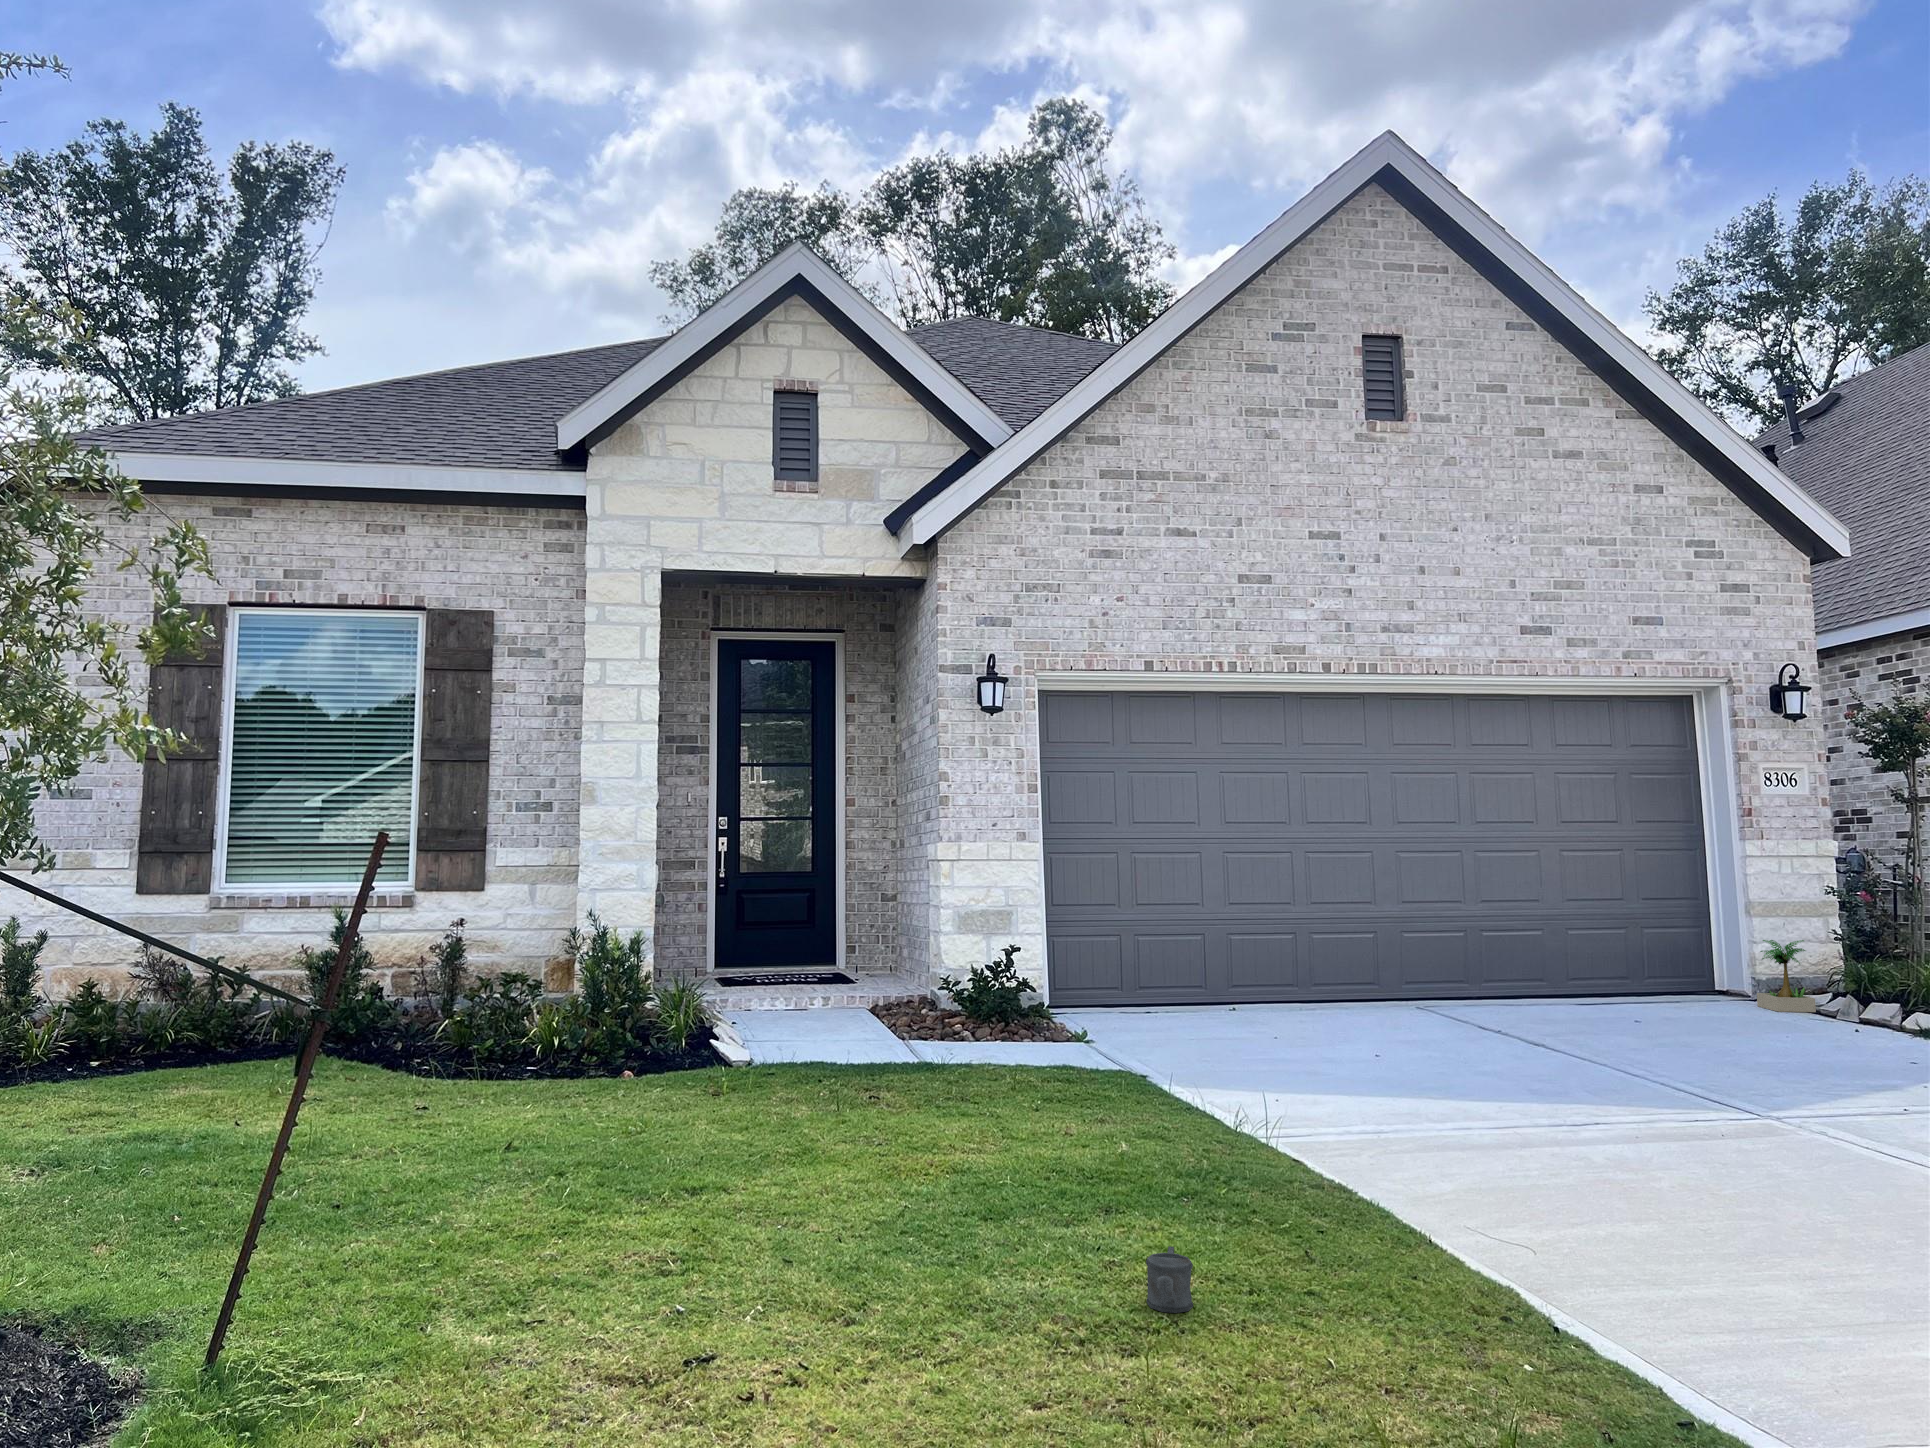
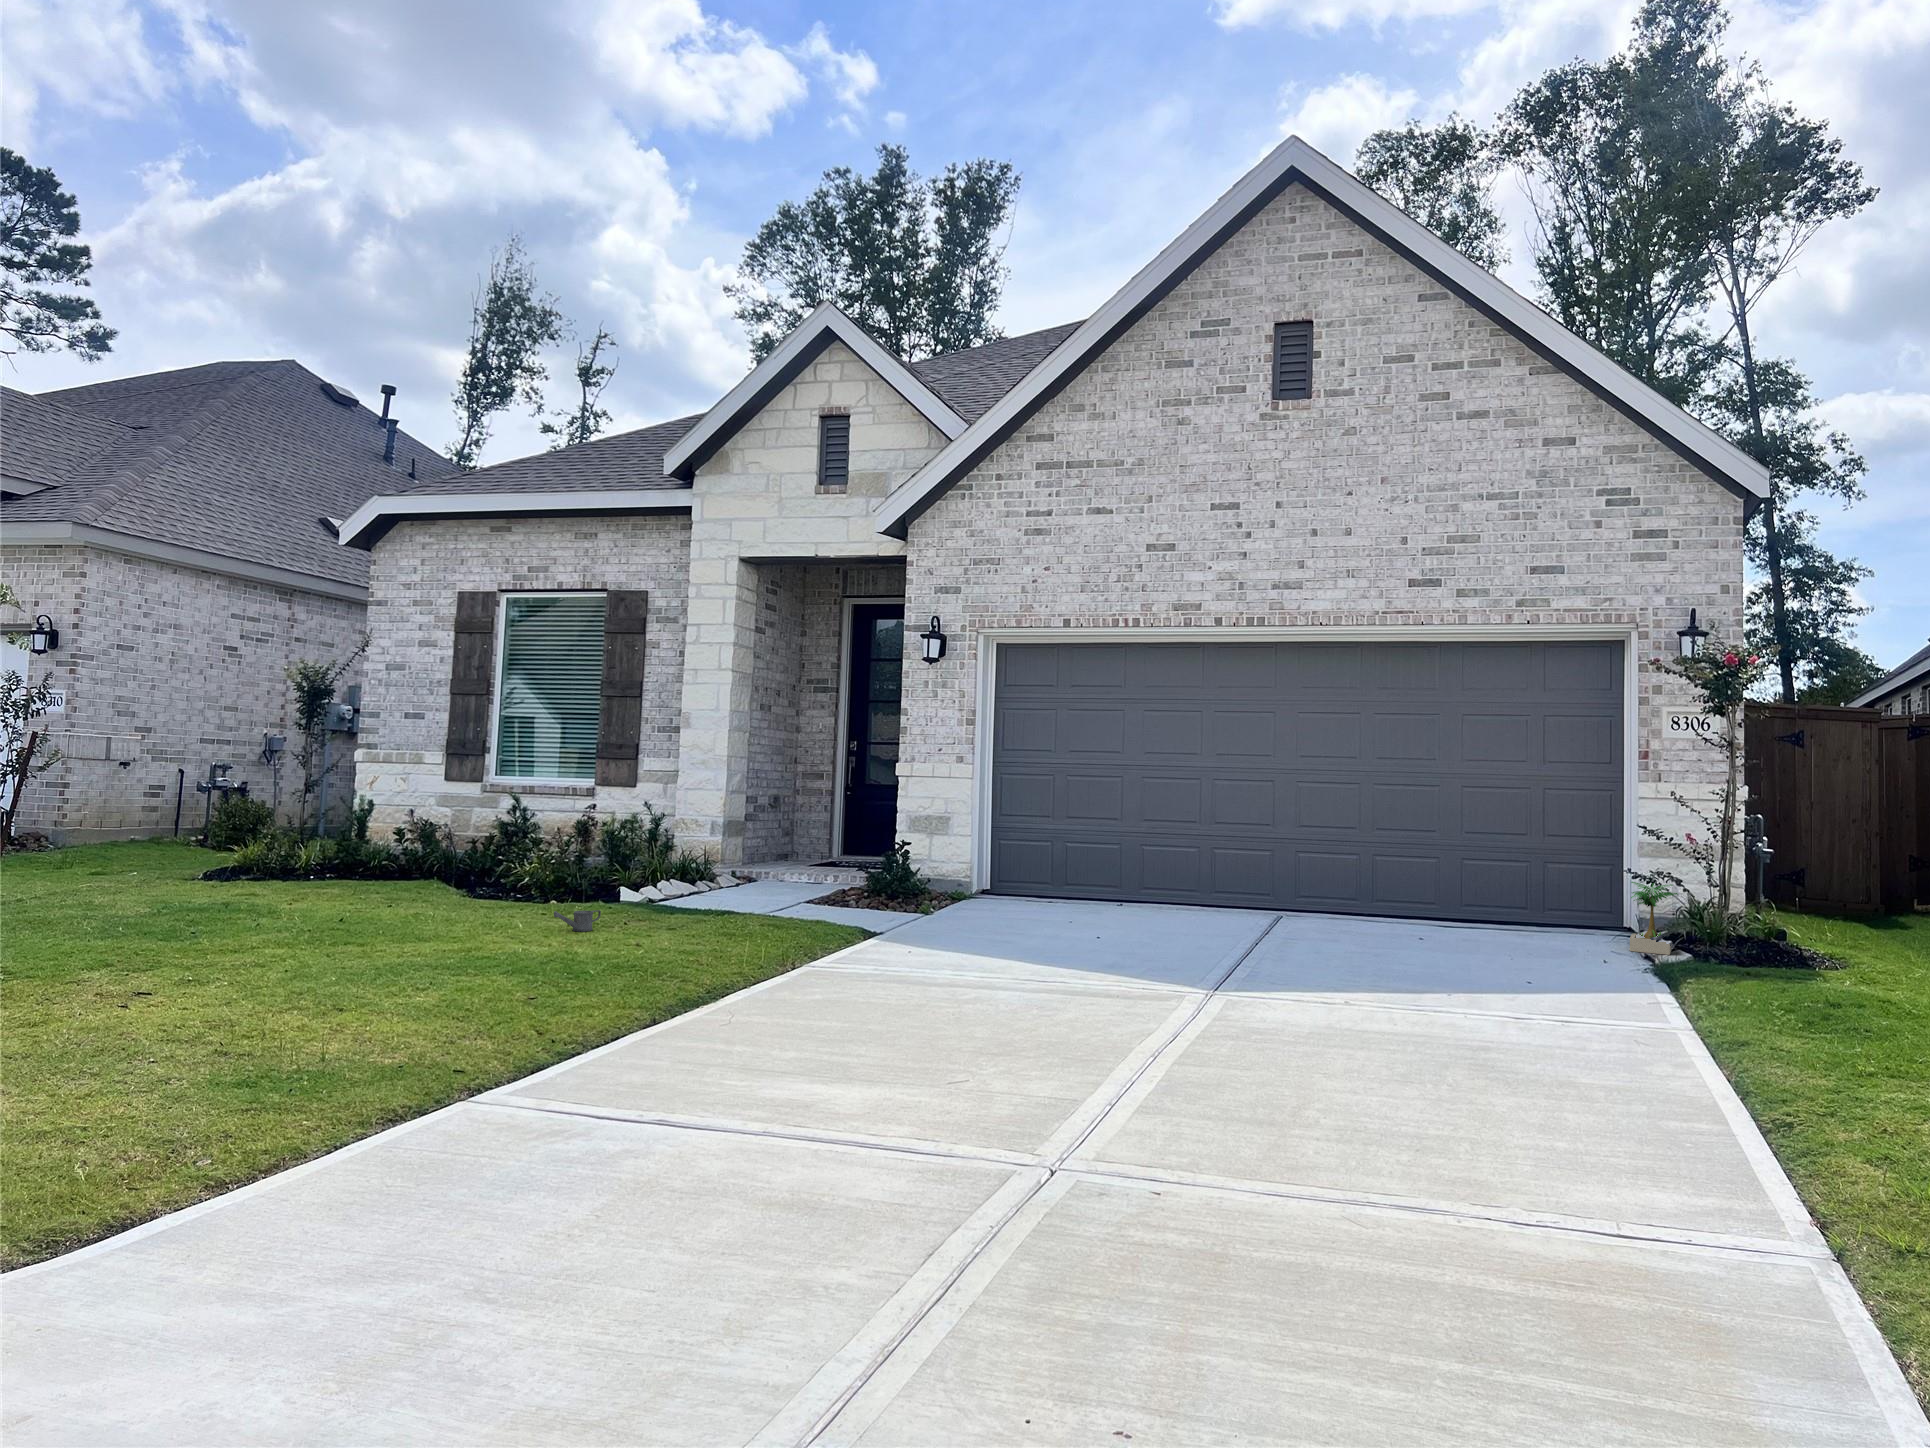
watering can: present [1146,1246,1193,1313] -> present [554,910,601,932]

